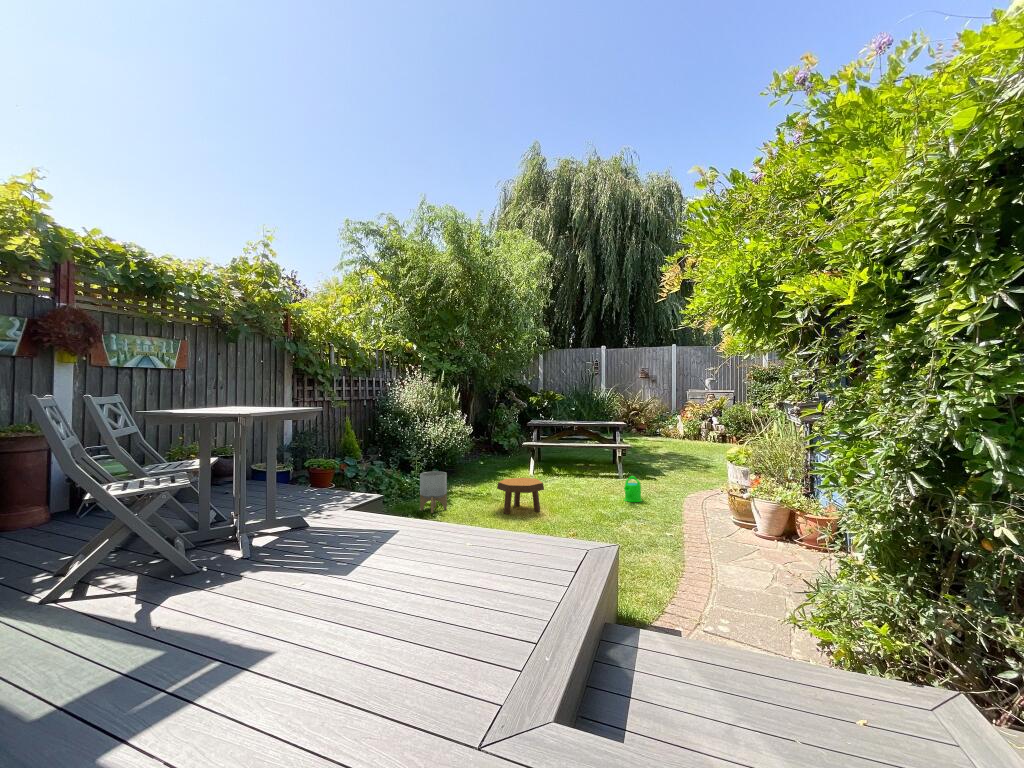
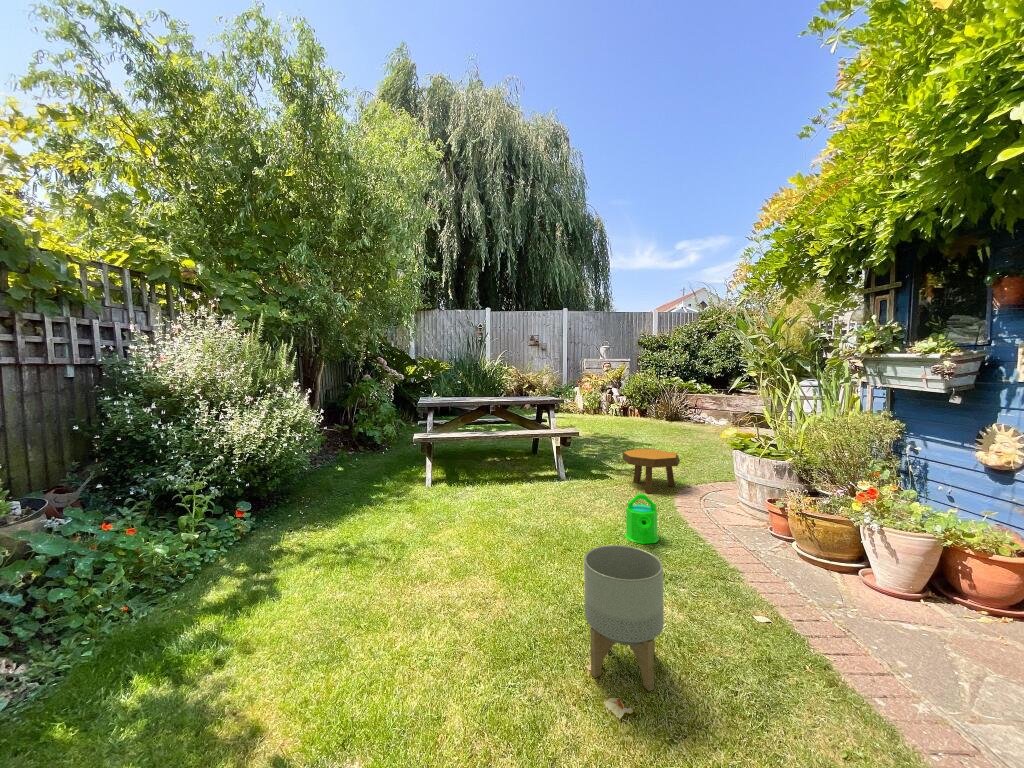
planter: present [420,471,447,513] -> present [584,545,664,691]
footstool: present [497,478,544,514] -> present [623,449,680,493]

